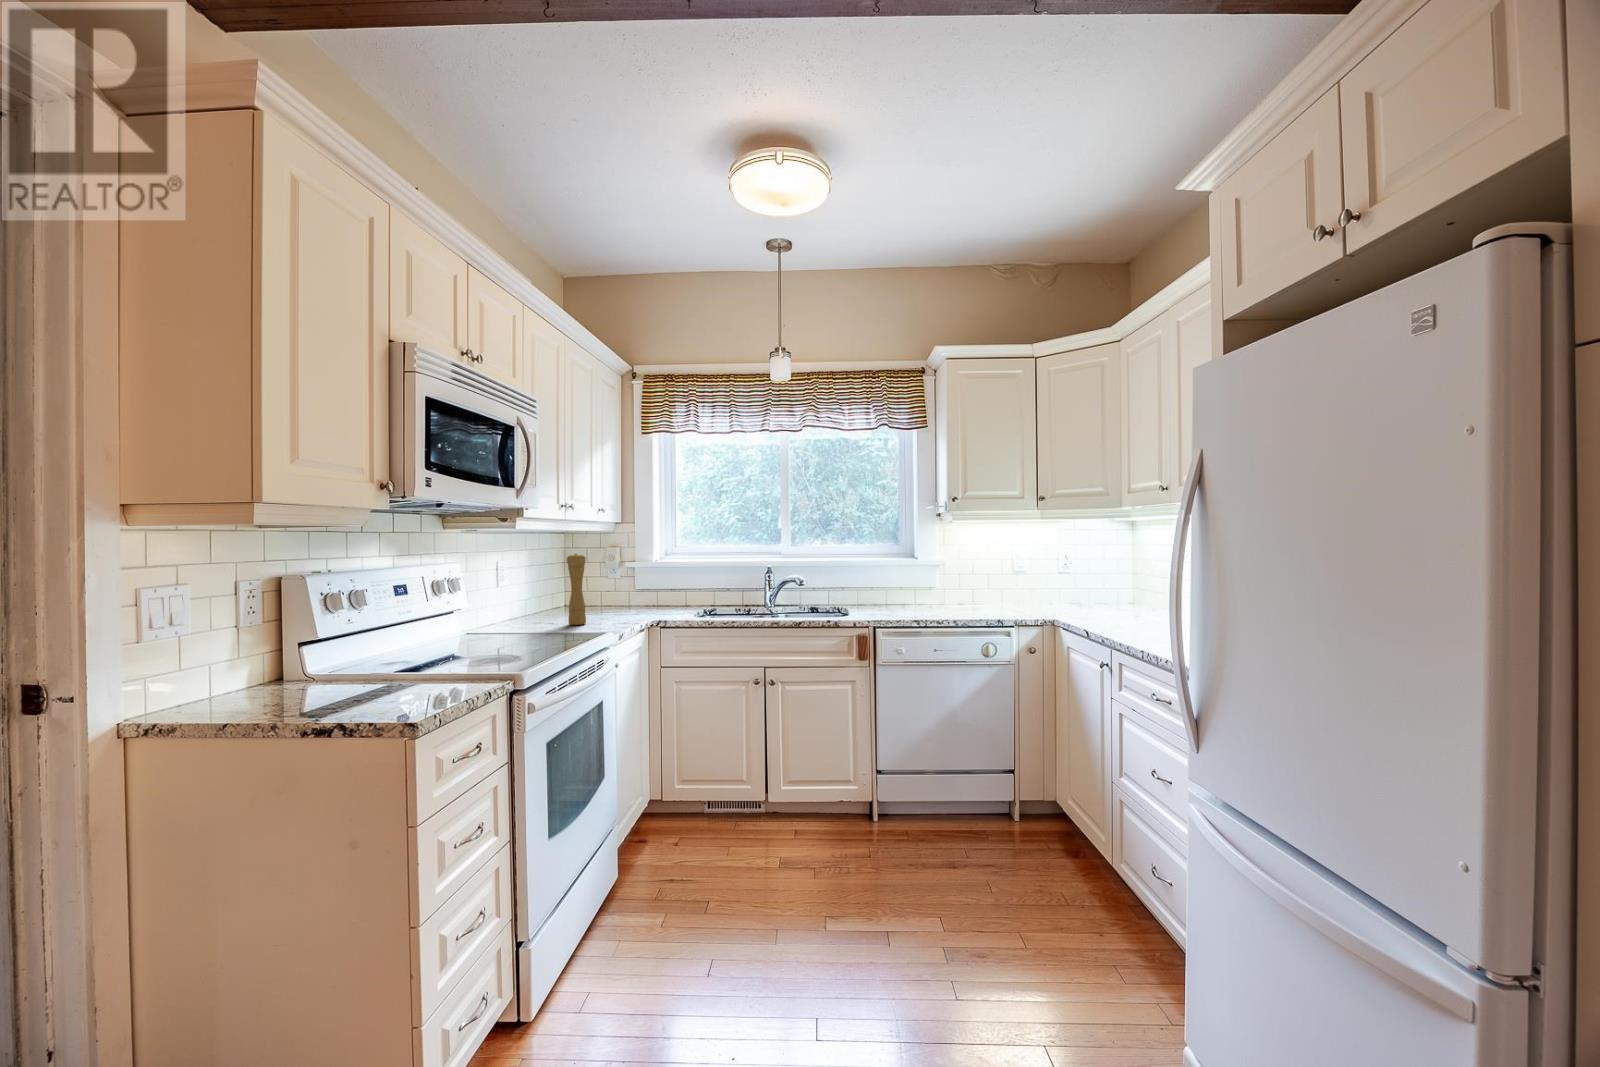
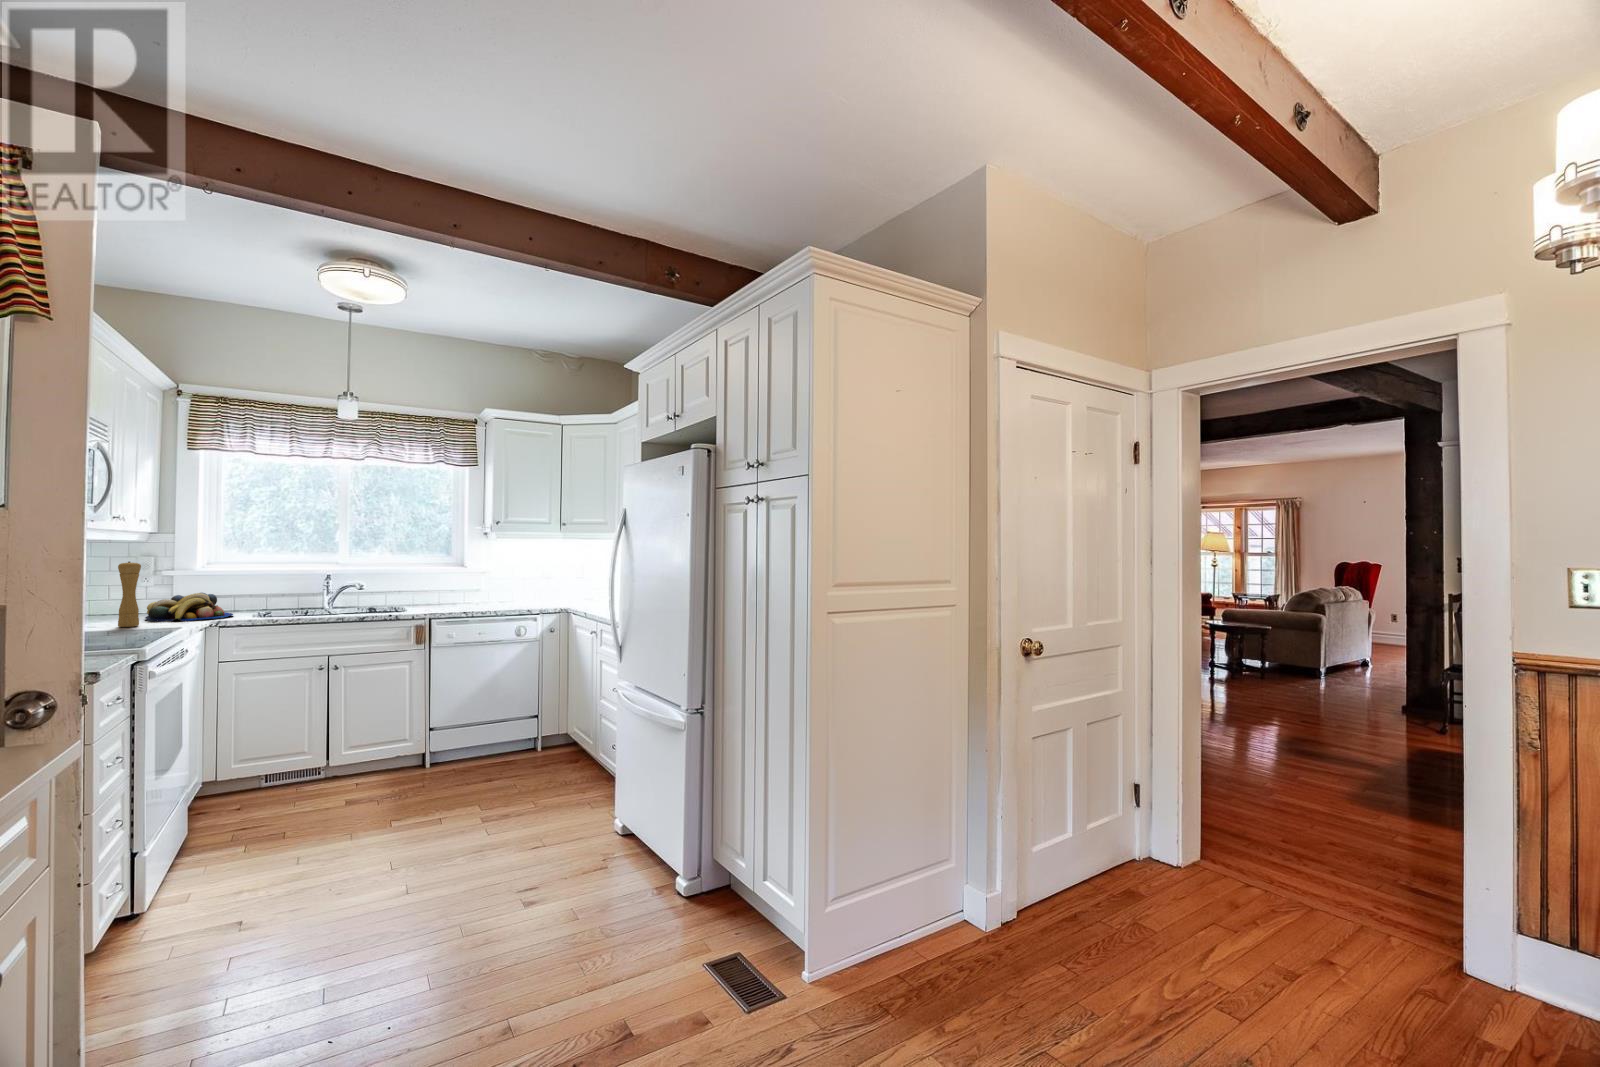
fruit bowl: none [603,587,678,619] -> present [145,593,233,622]

